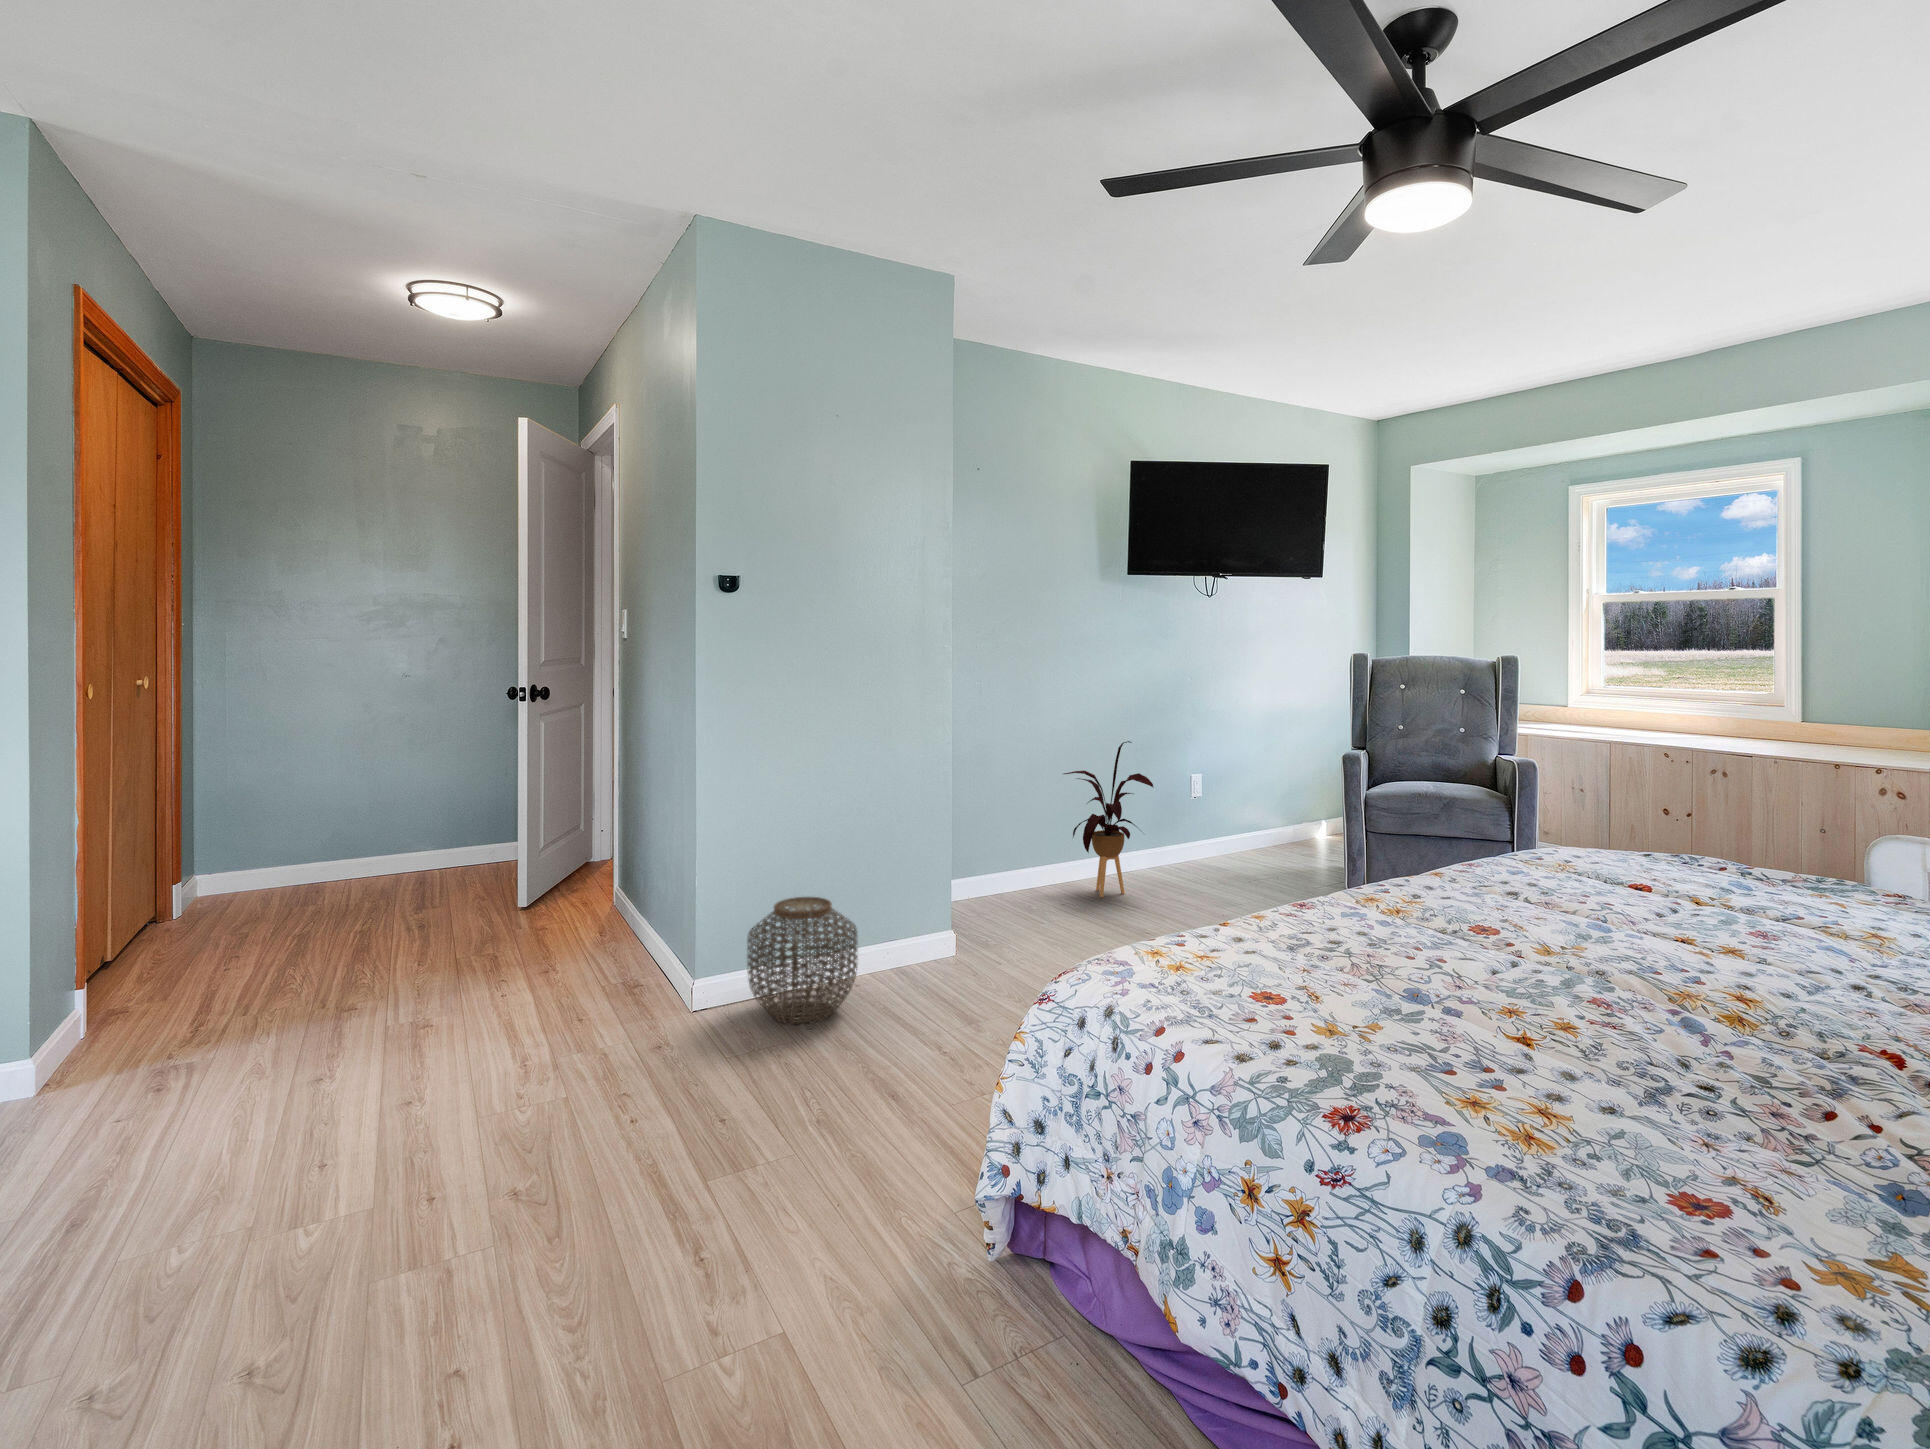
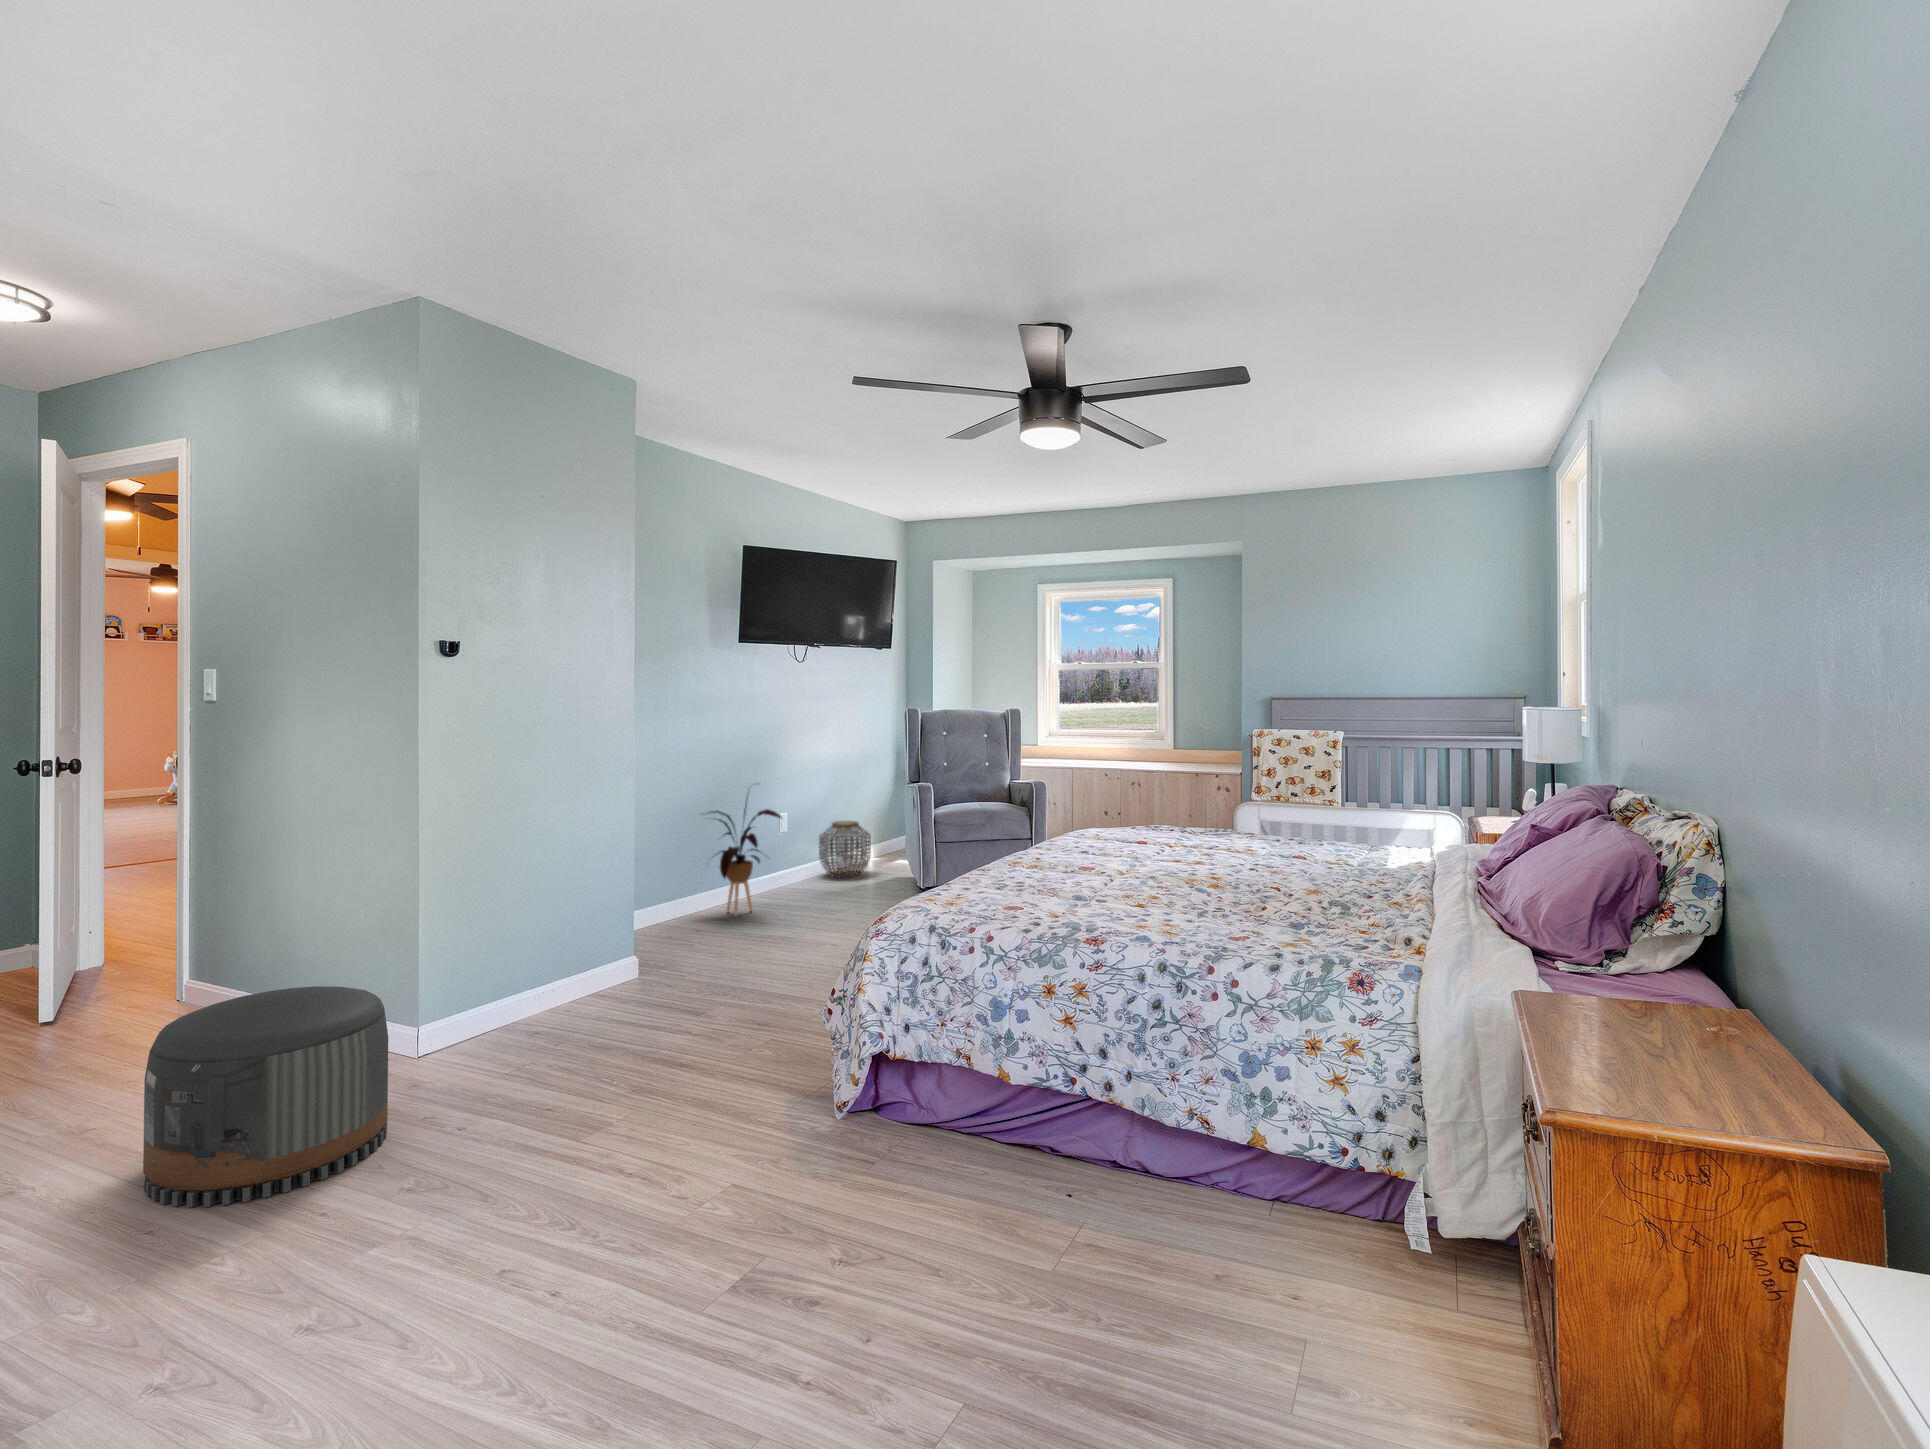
woven basket: present [747,897,858,1024] -> present [819,821,871,878]
pouf: none [325,937,562,1167] -> present [143,986,388,1207]

